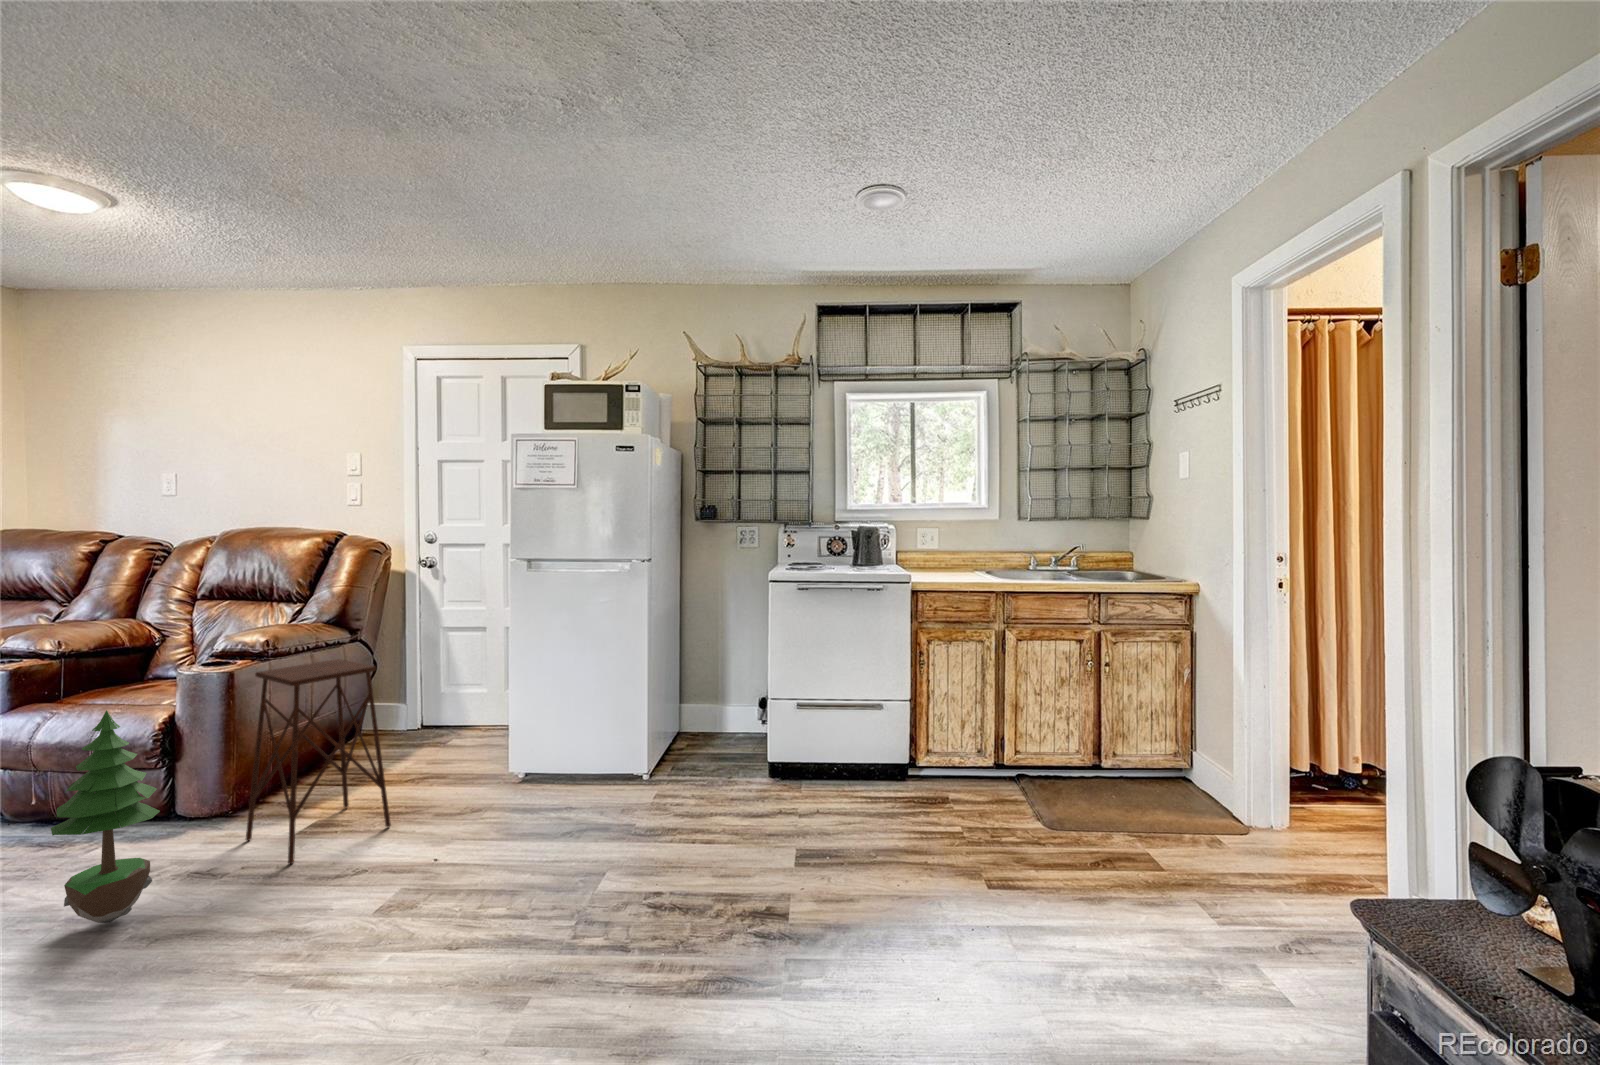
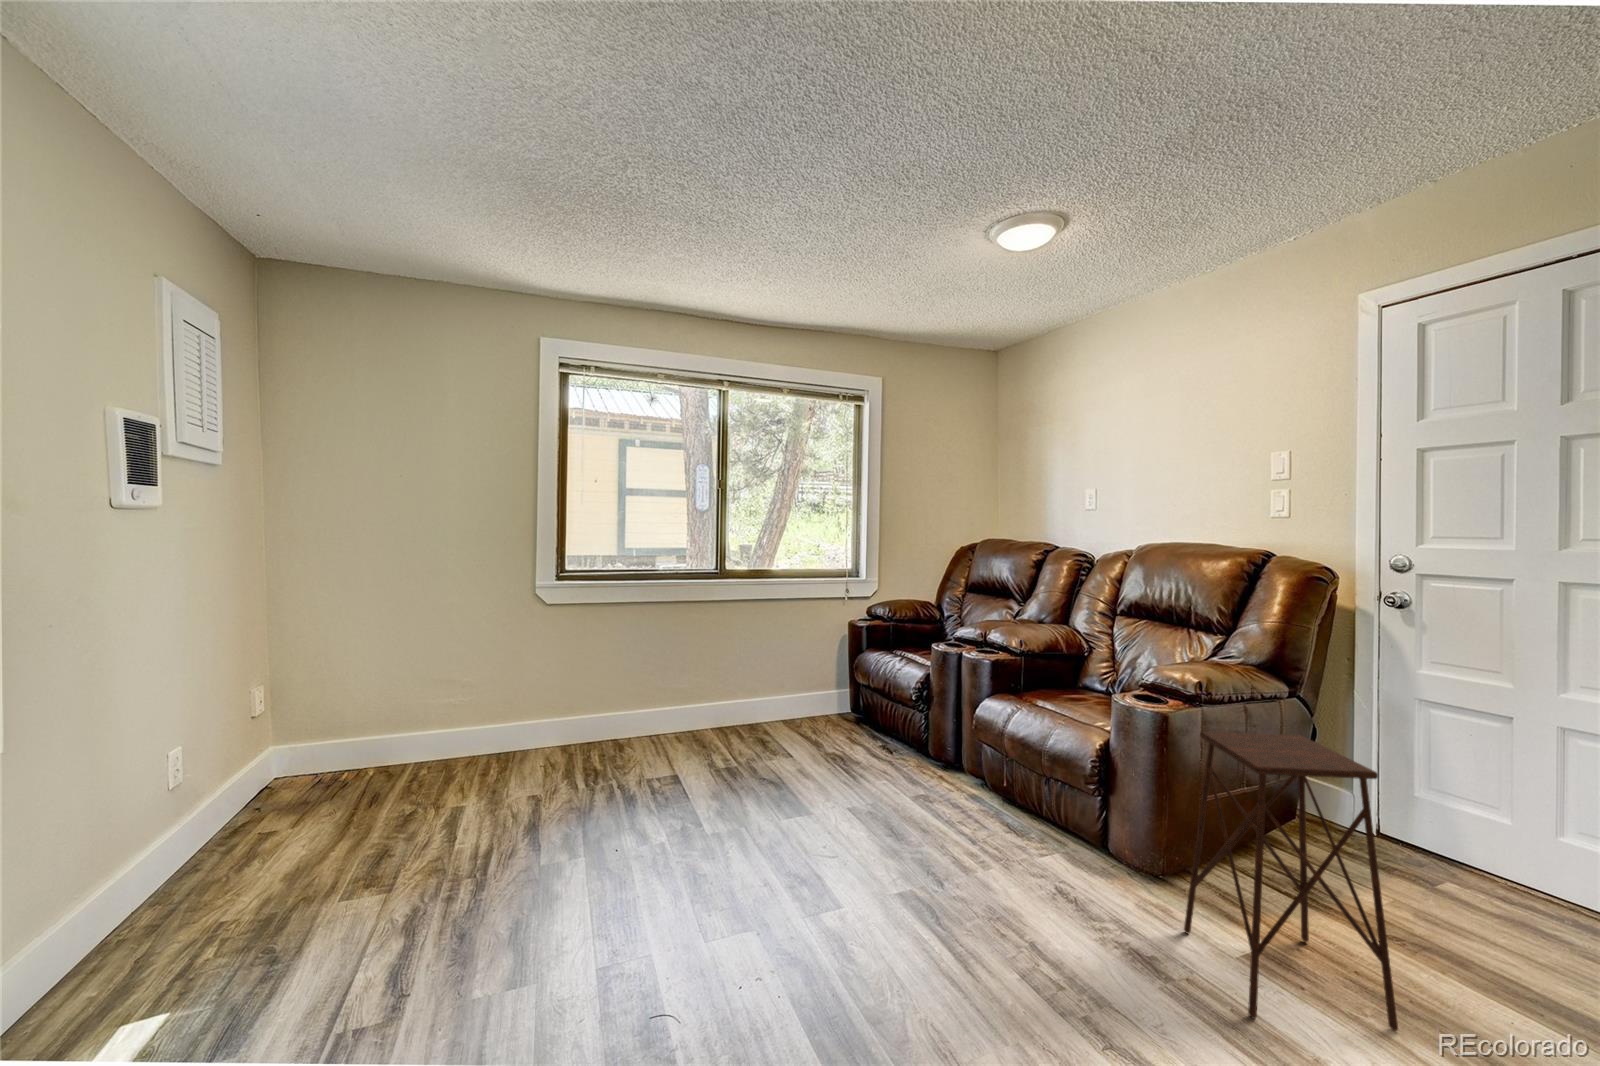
potted tree: present [51,710,160,923] -> none [1022,753,1113,988]

